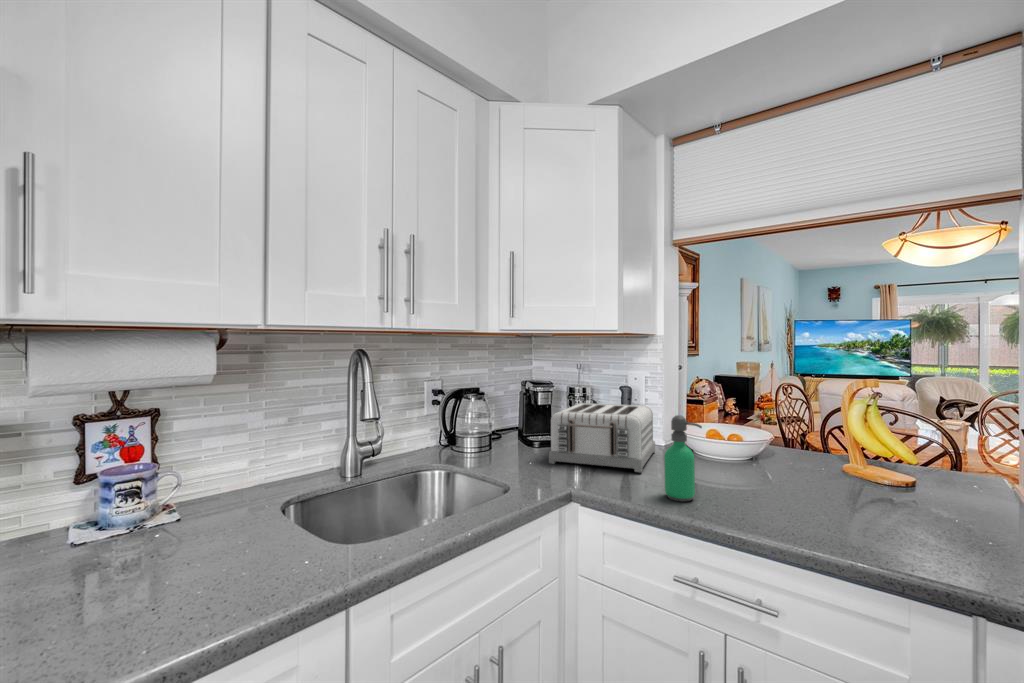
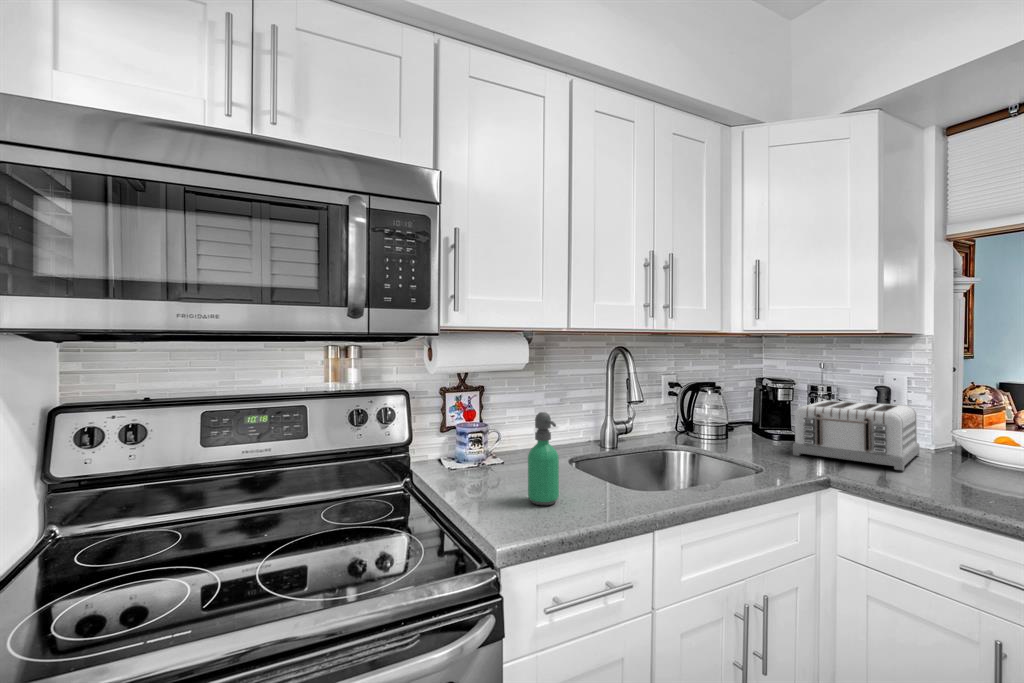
soap dispenser: present [664,415,702,502] -> present [528,412,559,505]

